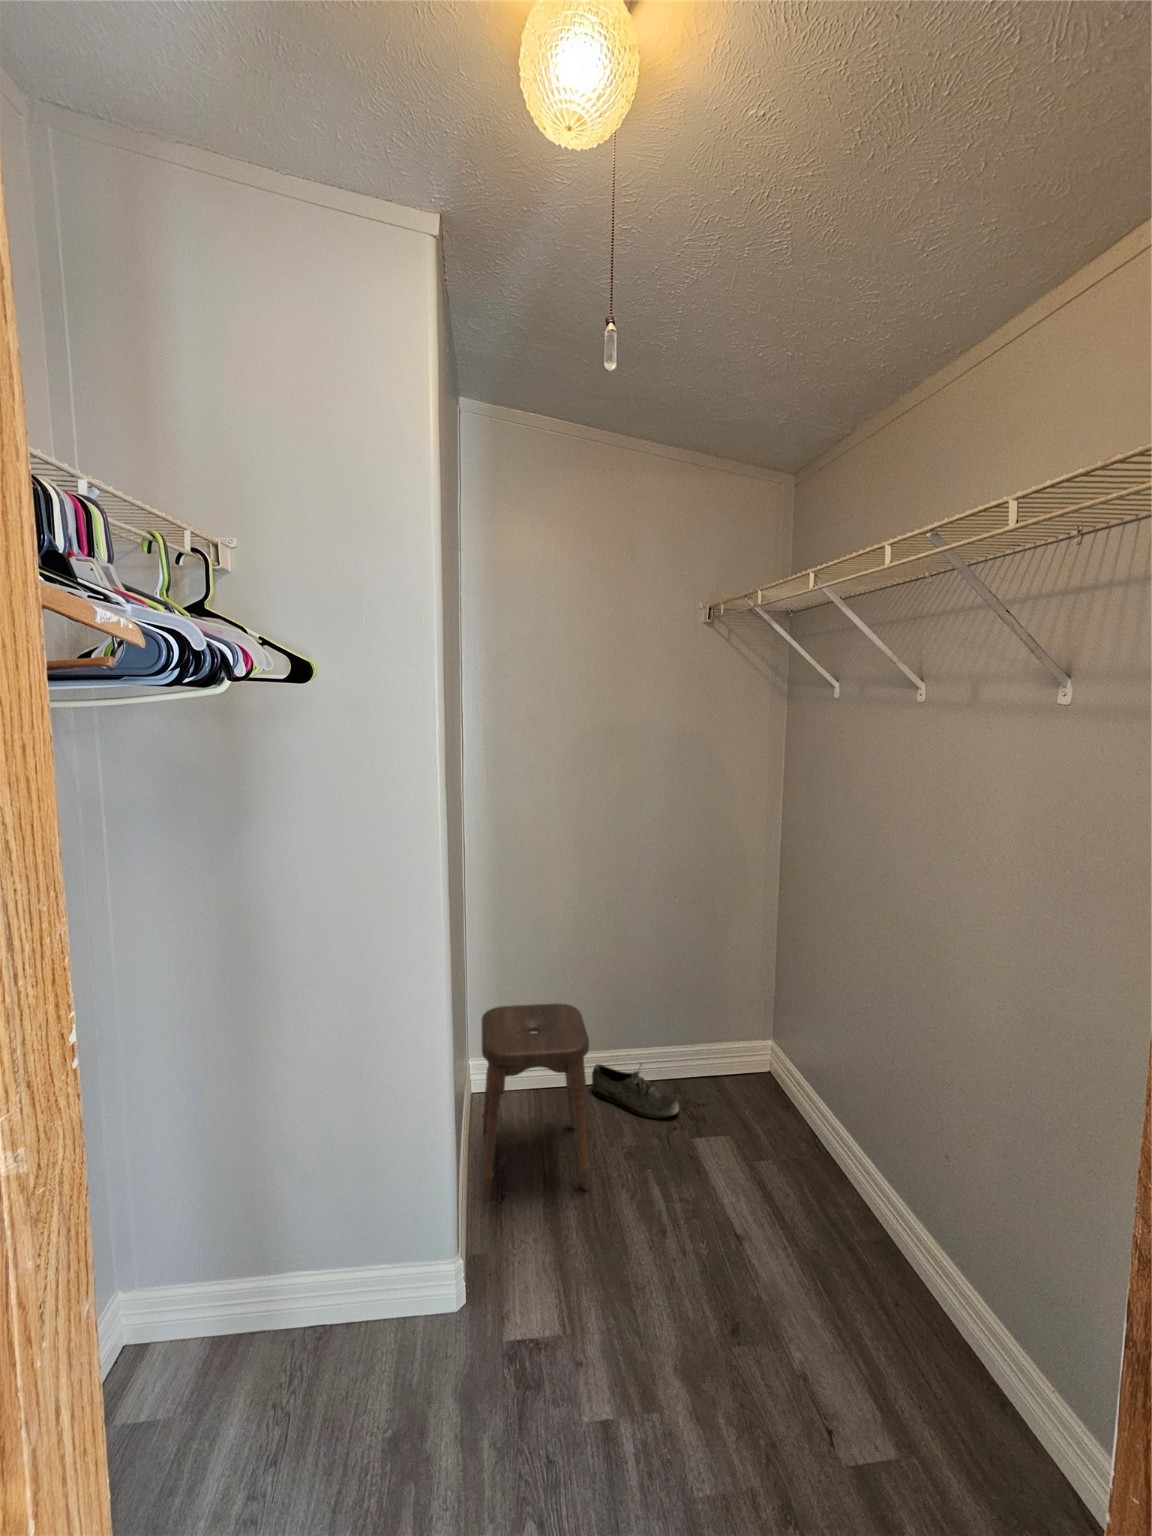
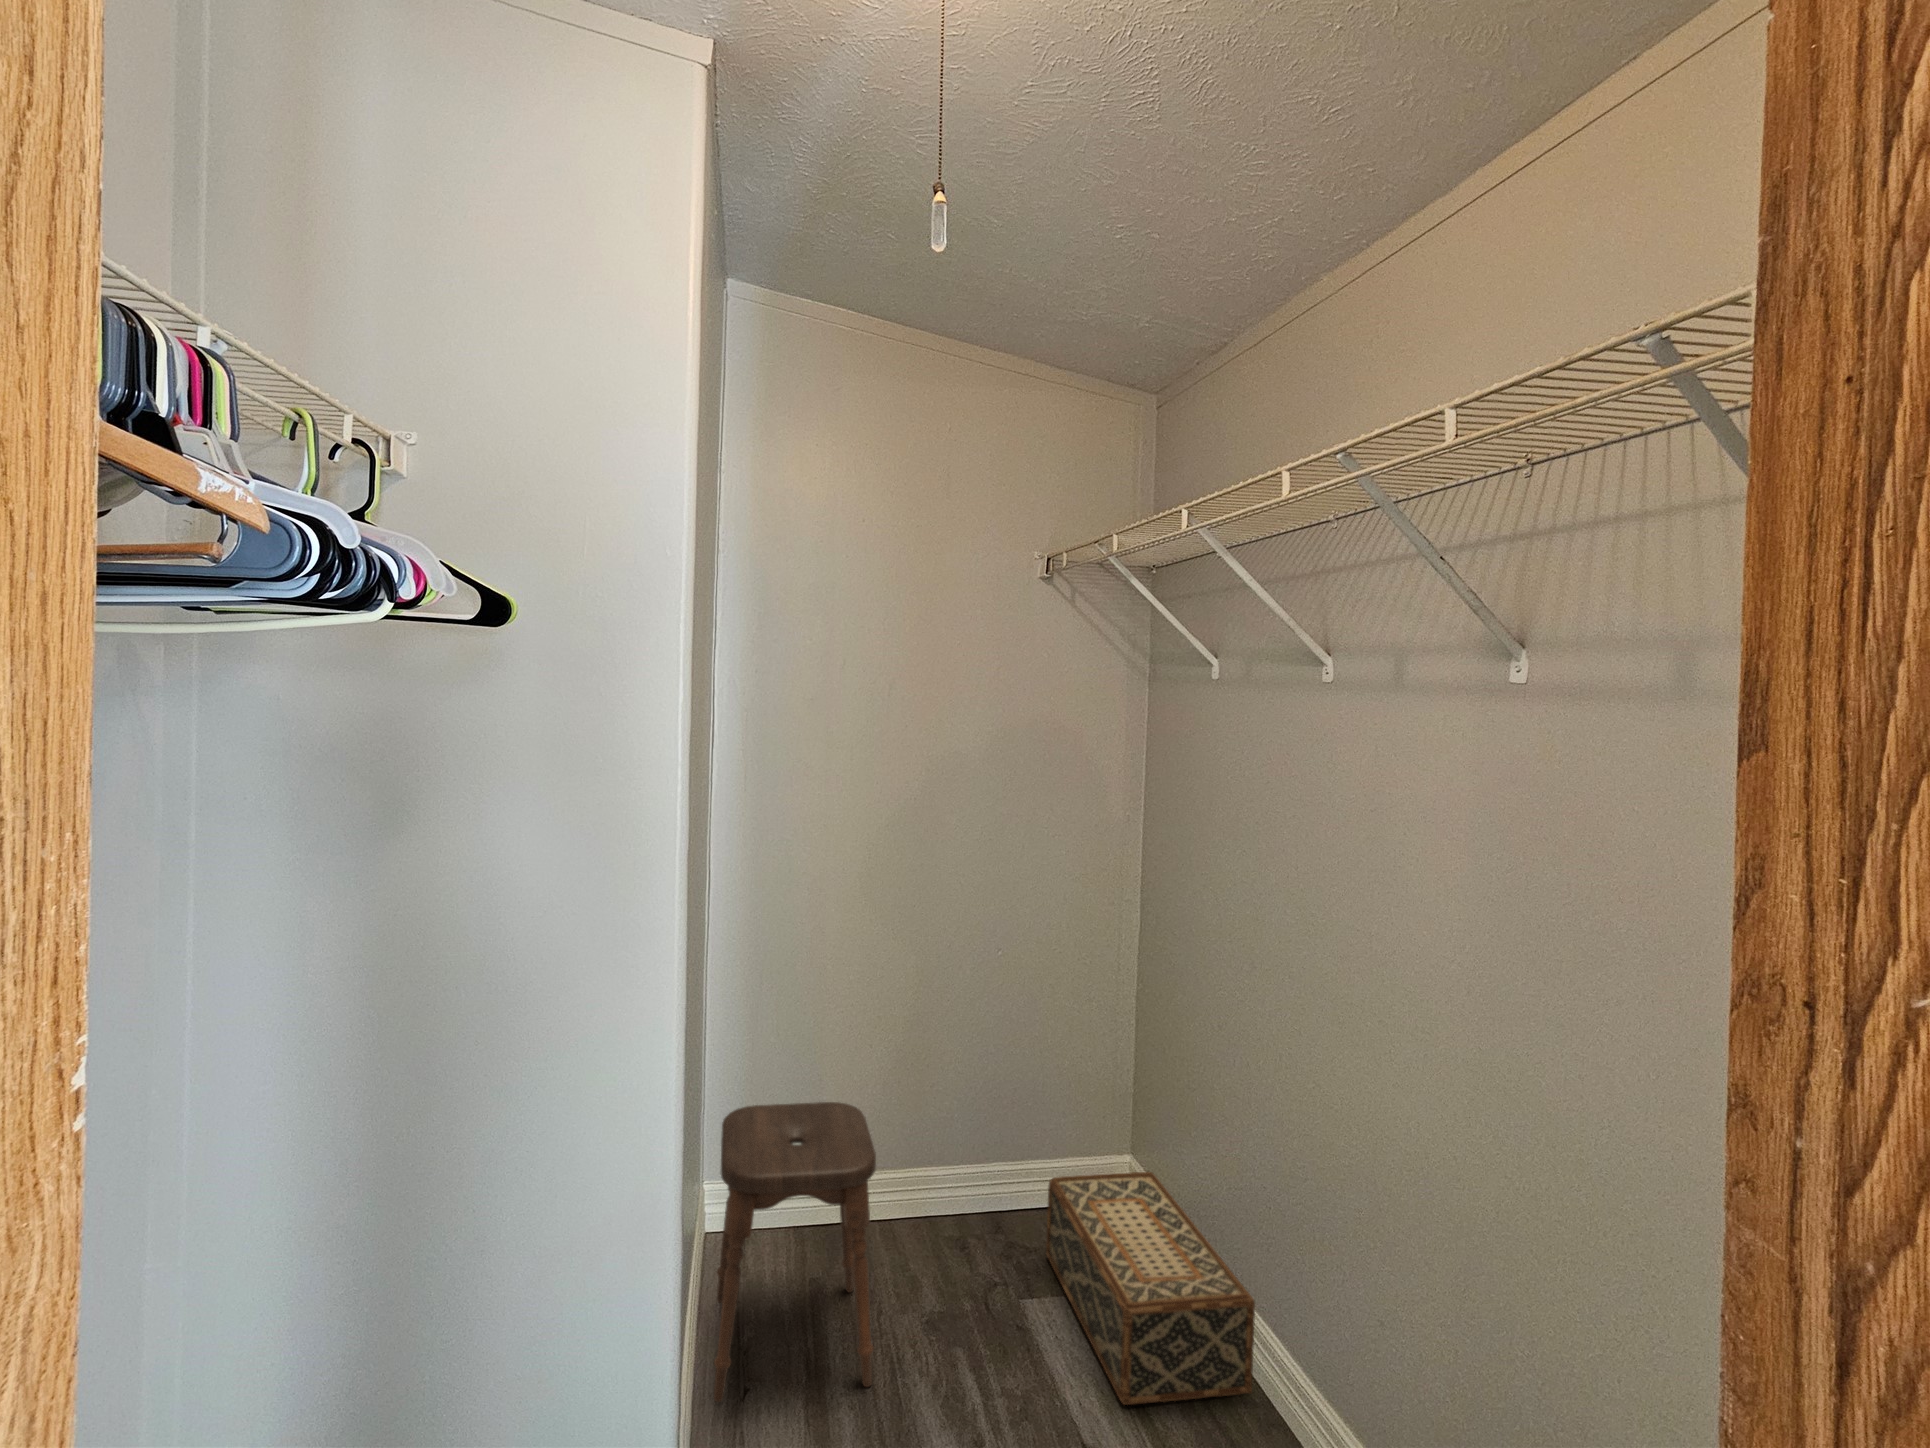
woven basket: none [711,1050,856,1204] -> present [1046,1172,1255,1405]
shoe: present [592,1064,679,1118] -> none [876,1191,1002,1276]

